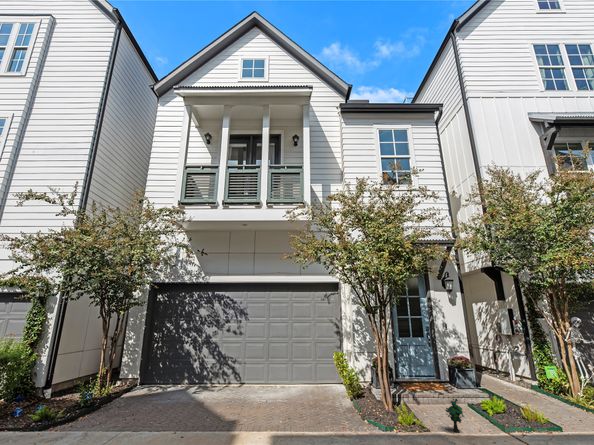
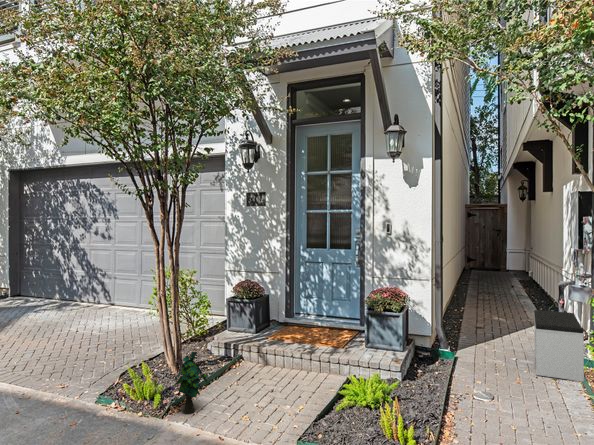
bench: none [506,364,550,395] -> present [534,310,584,381]

